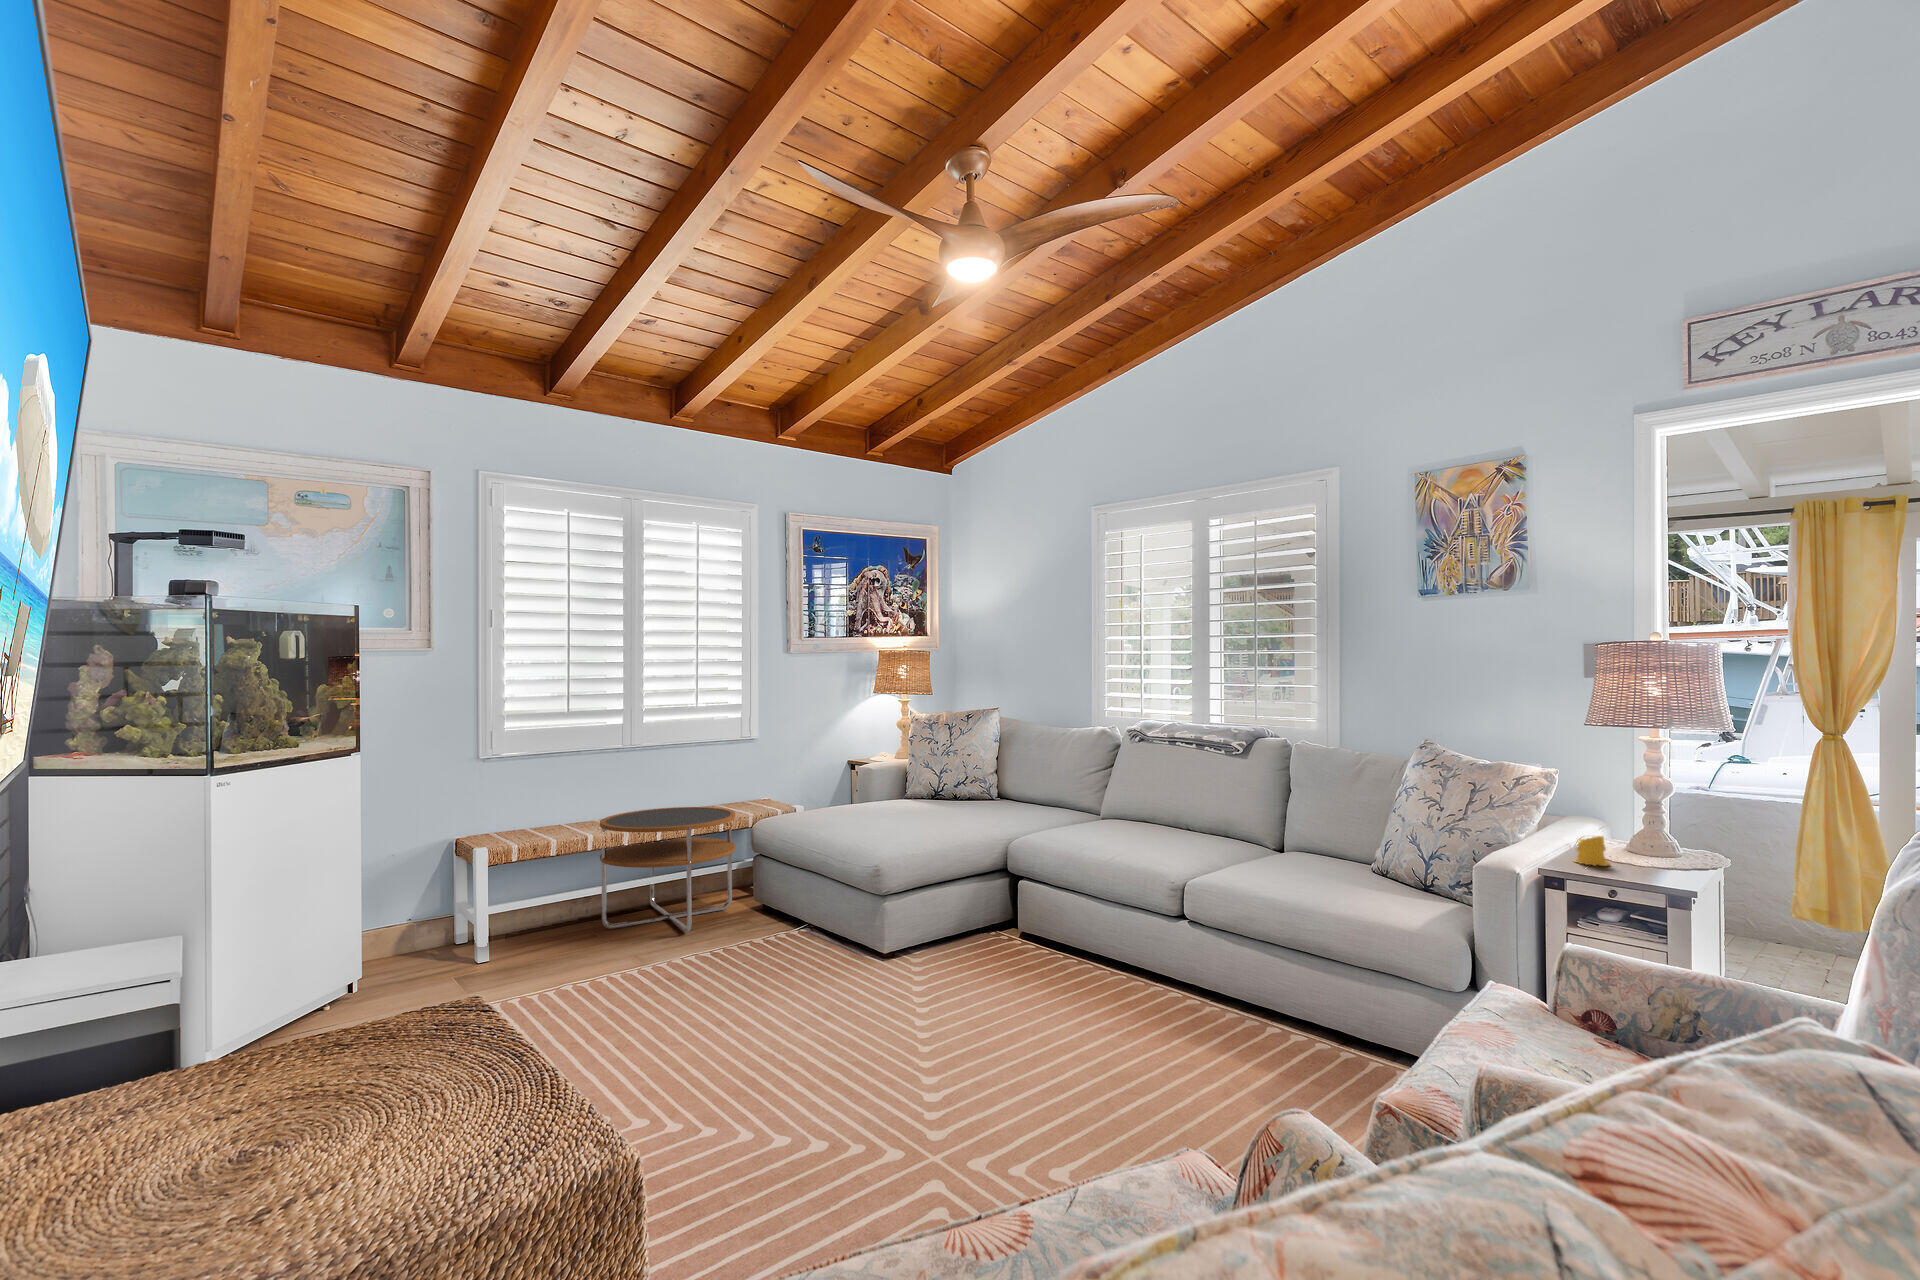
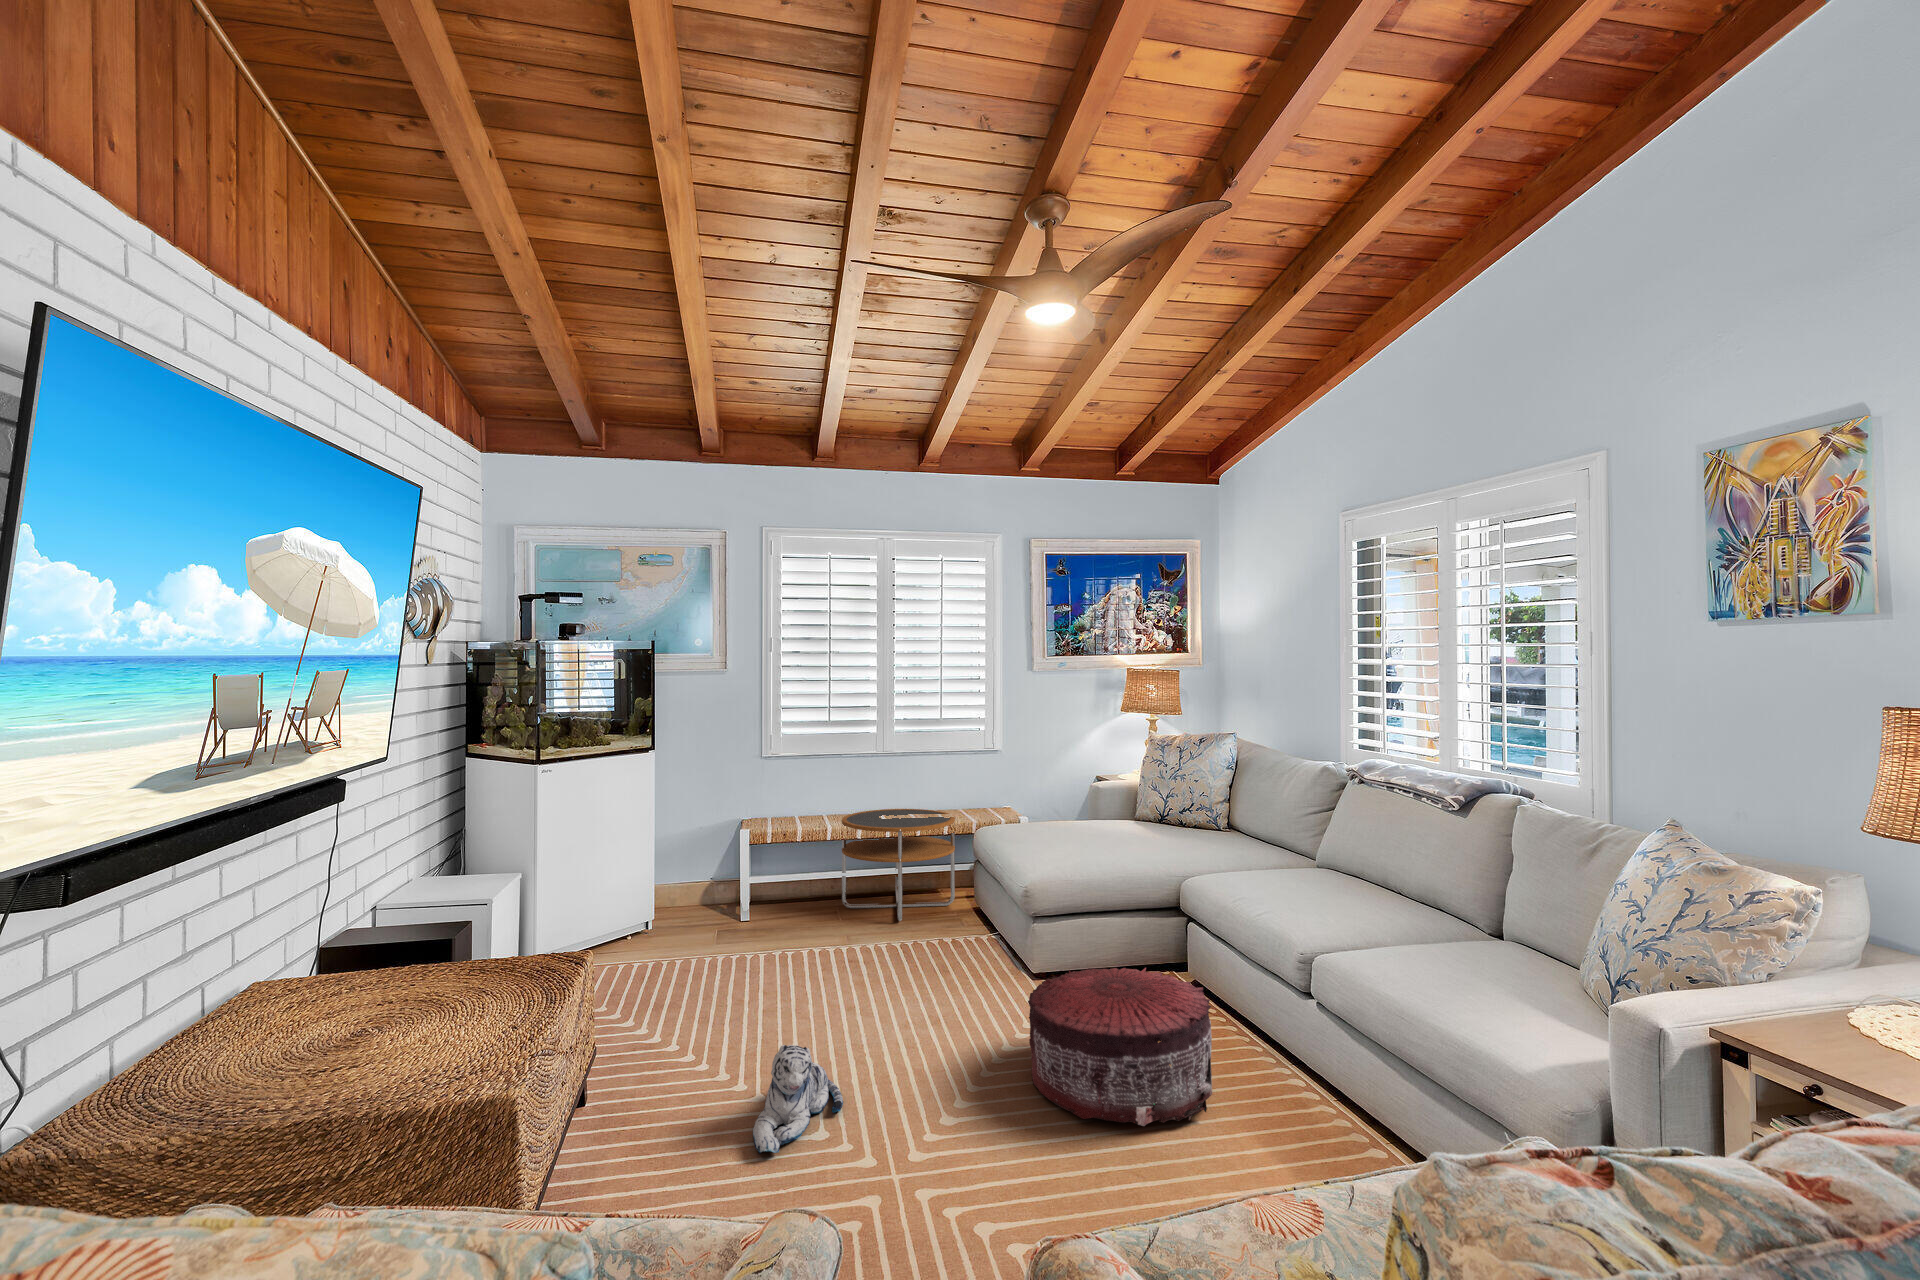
candle: present [1575,836,1610,866] -> none [1778,992,1840,1046]
pouf: none [956,918,1143,1063] -> present [1028,968,1212,1126]
plush toy: none [728,1054,818,1184] -> present [753,1045,843,1154]

